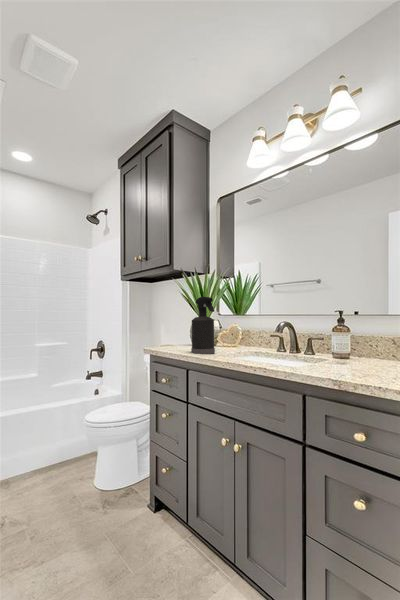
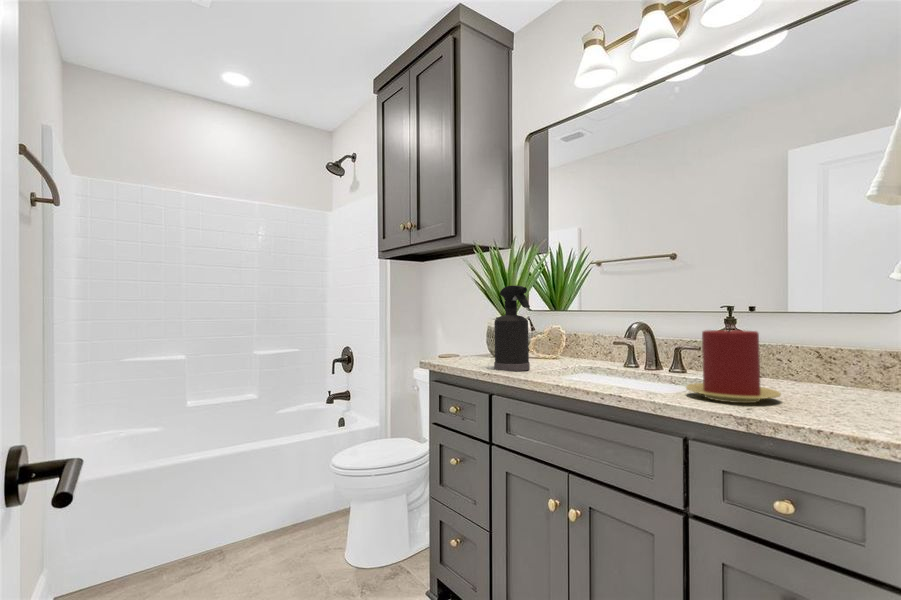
candle: none [307,326,364,372] -> present [686,330,781,403]

